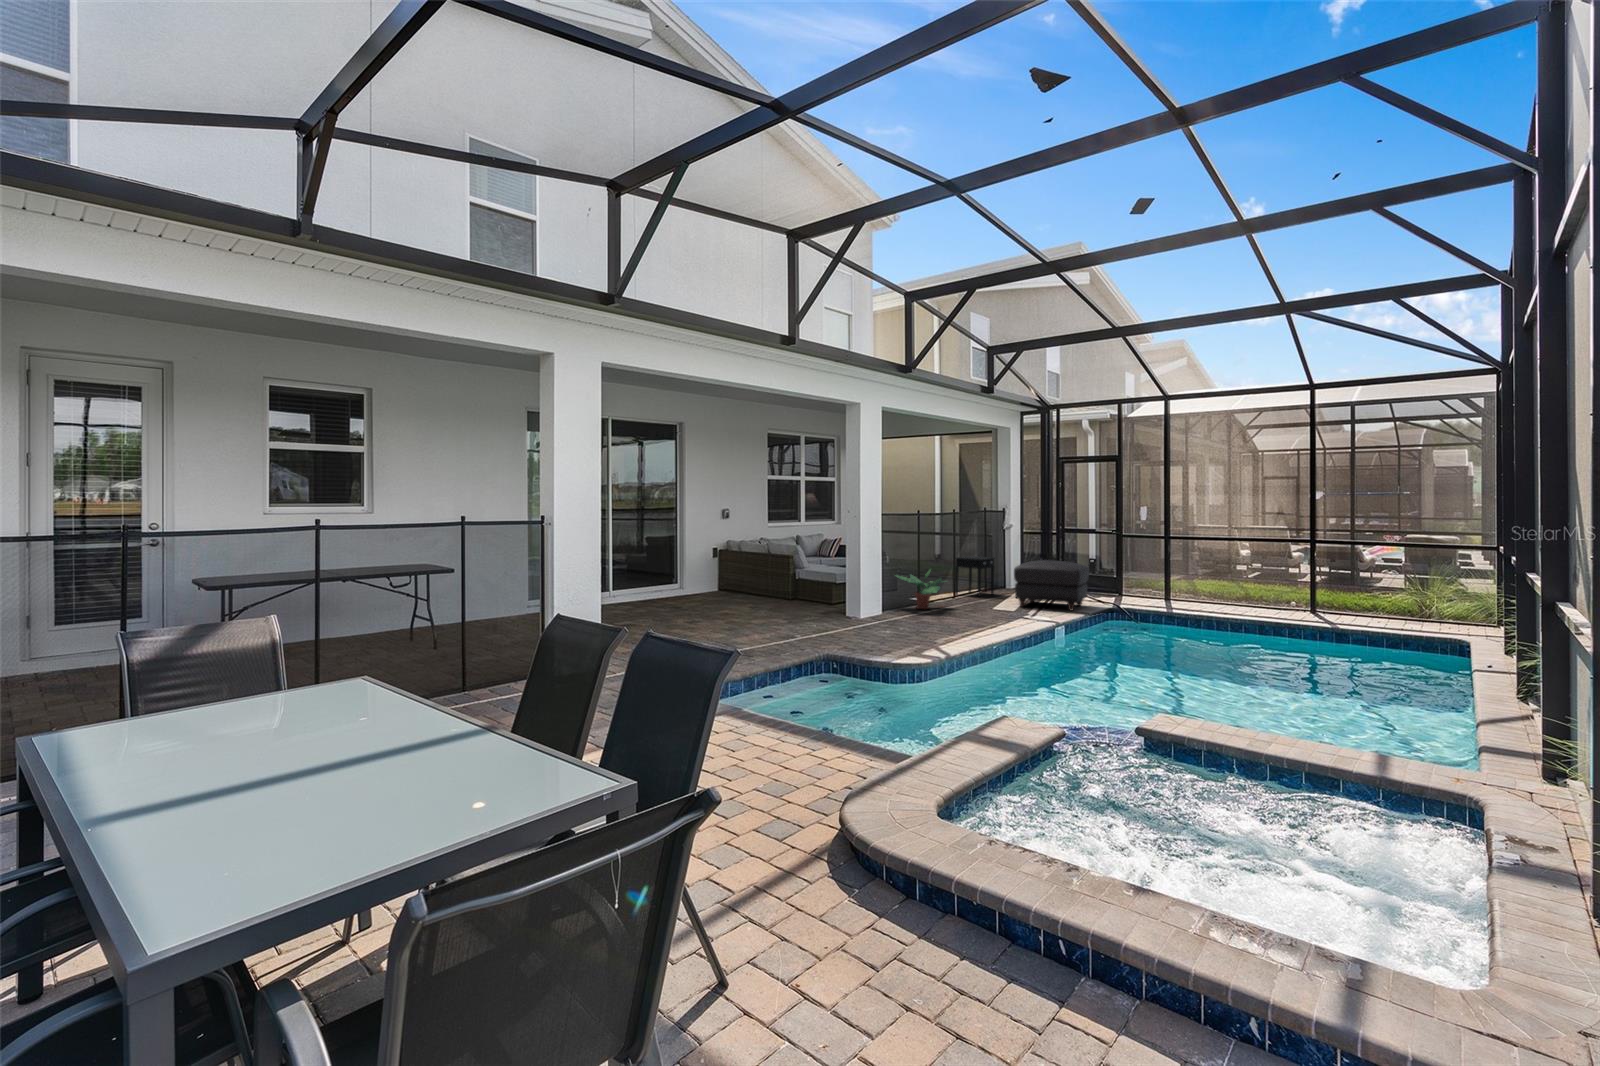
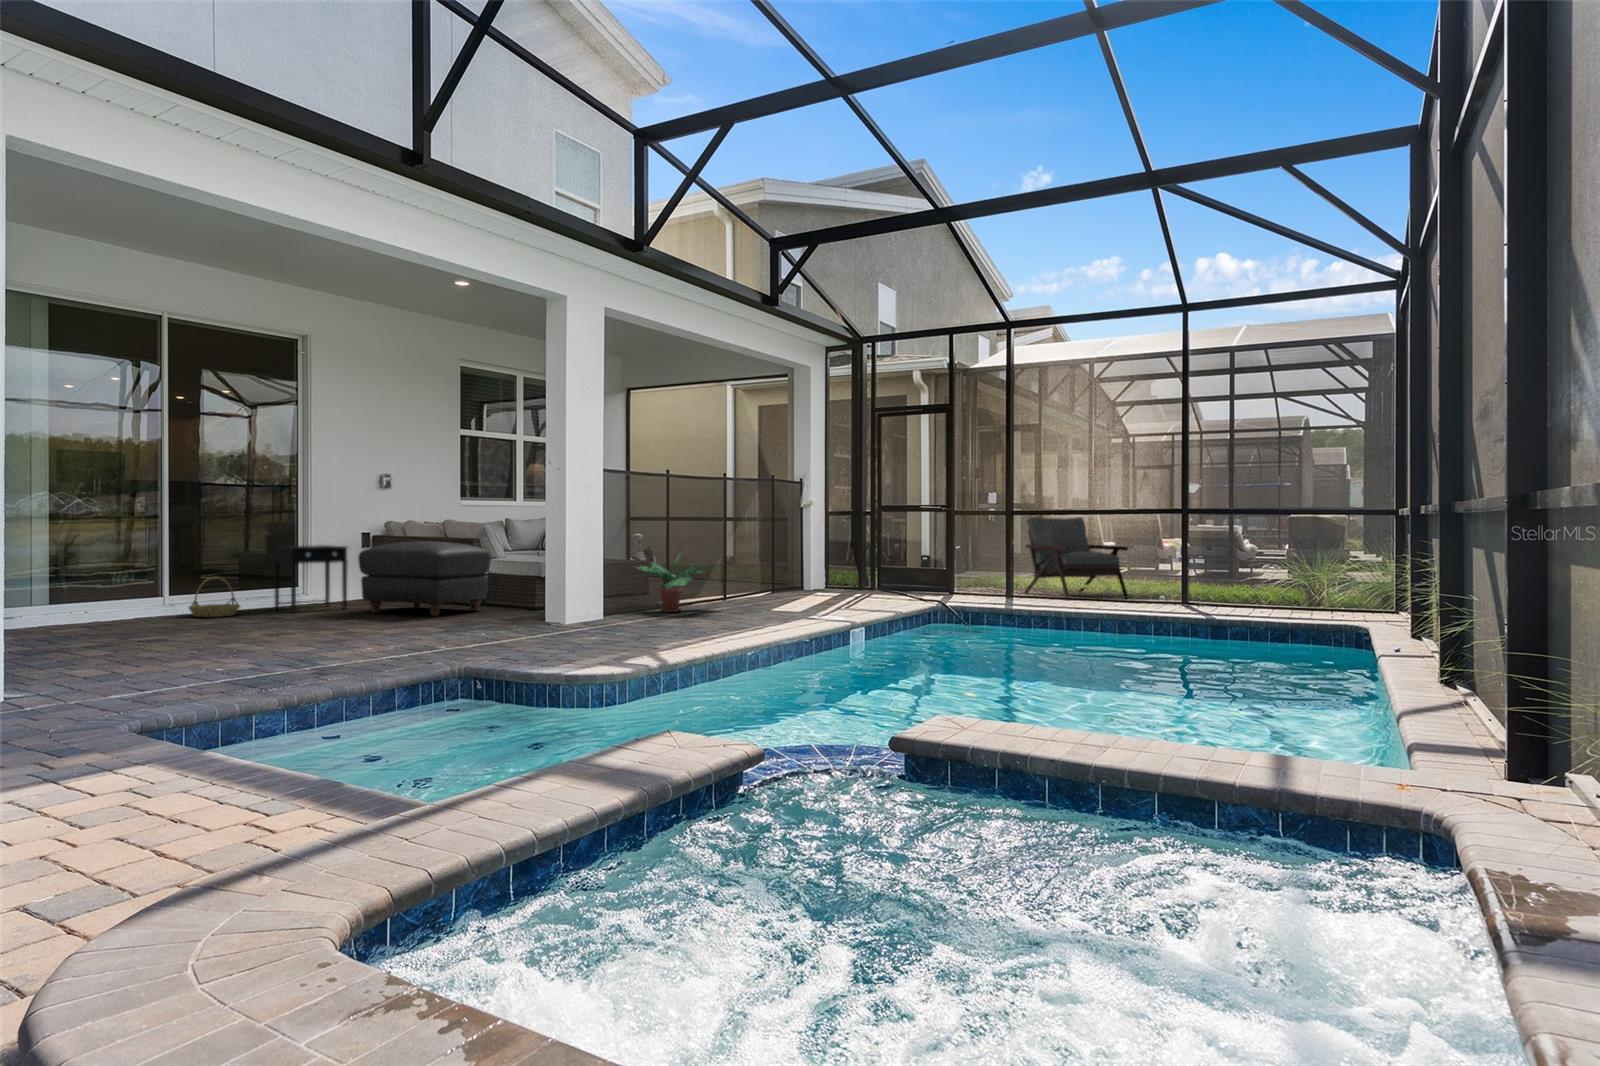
armchair: none [1176,538,1265,604] -> present [1024,517,1128,600]
side table: present [955,556,995,597] -> present [274,545,348,612]
ottoman: present [1014,560,1089,611] -> present [358,541,491,616]
basket: none [622,581,651,607] -> present [189,577,240,617]

